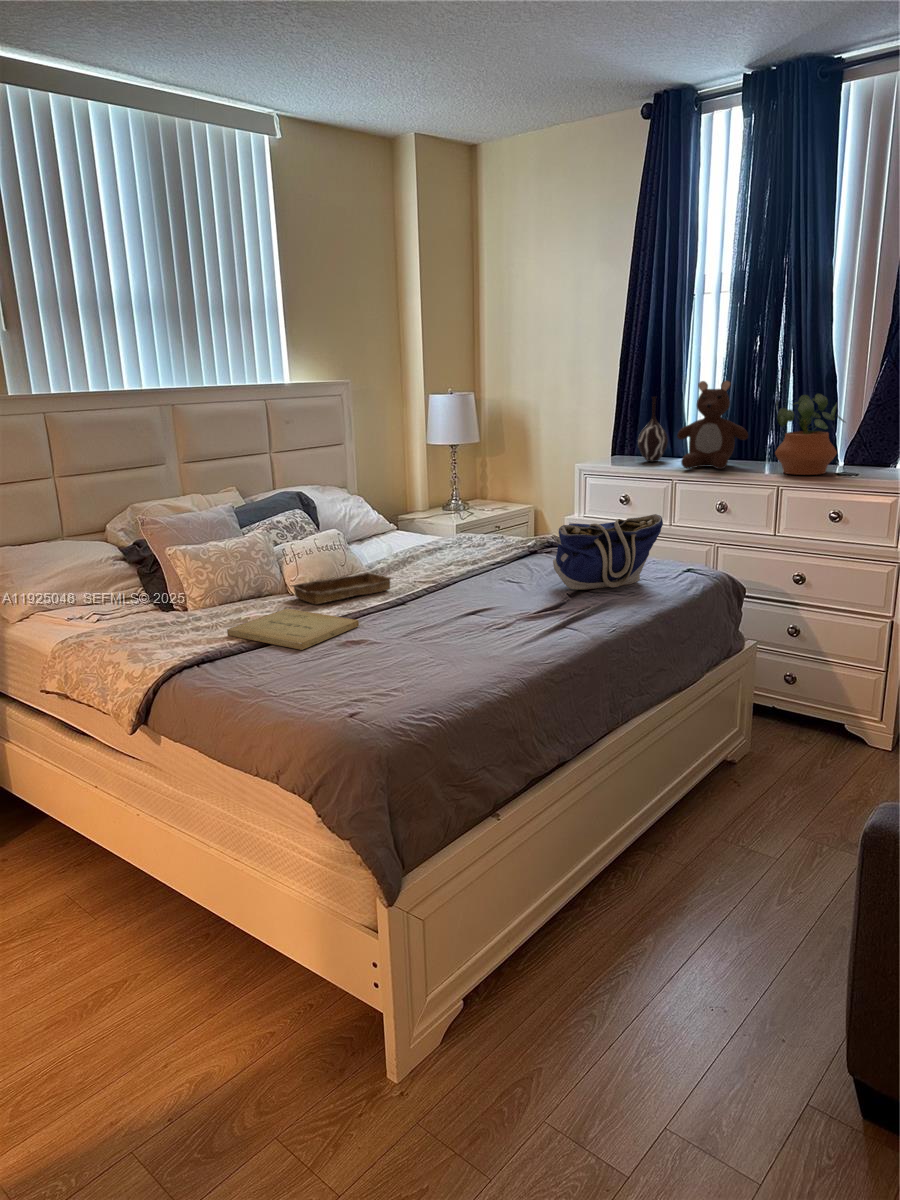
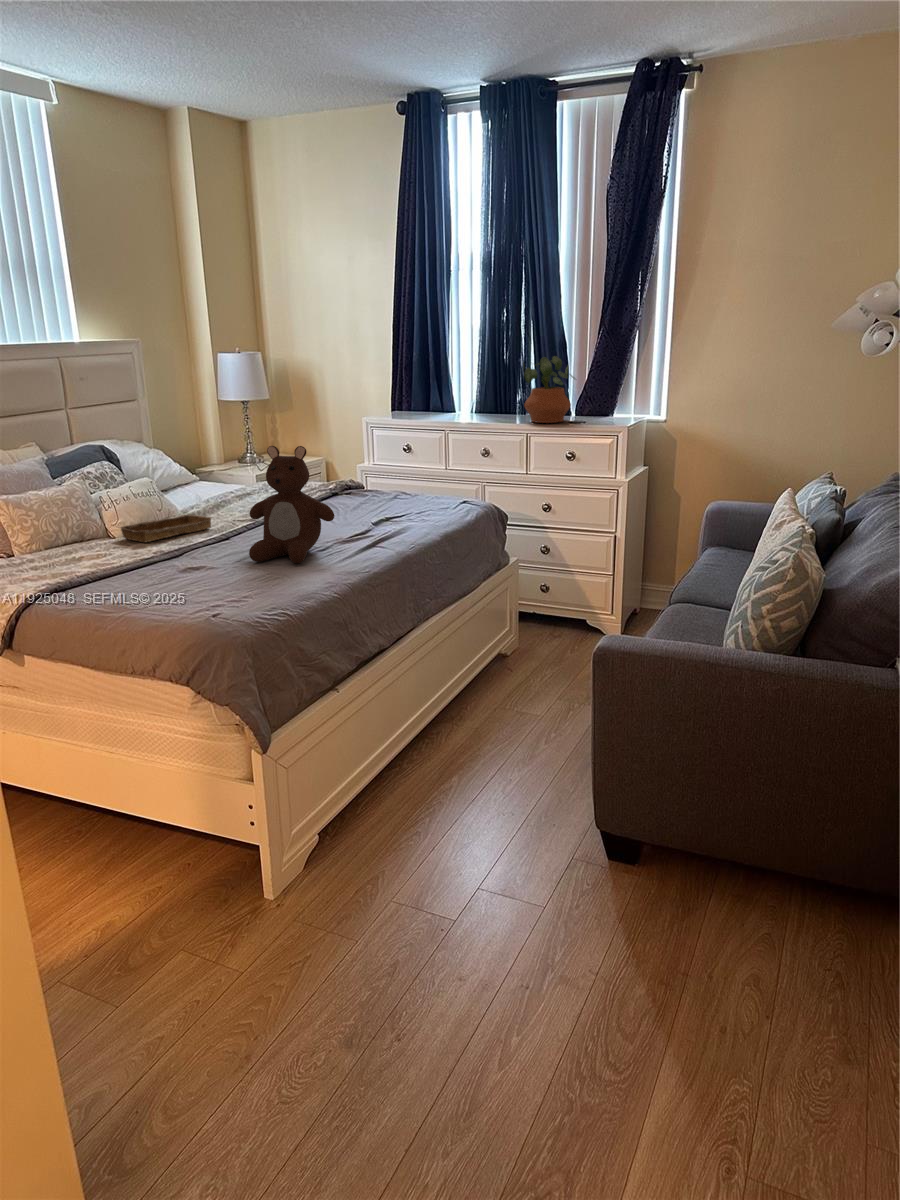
teddy bear: present [677,381,748,469] -> present [249,446,334,563]
vase: present [638,397,668,462] -> none [412,359,437,415]
tote bag: present [553,514,663,590] -> none [353,454,442,520]
book: present [227,608,359,650] -> none [70,546,193,576]

